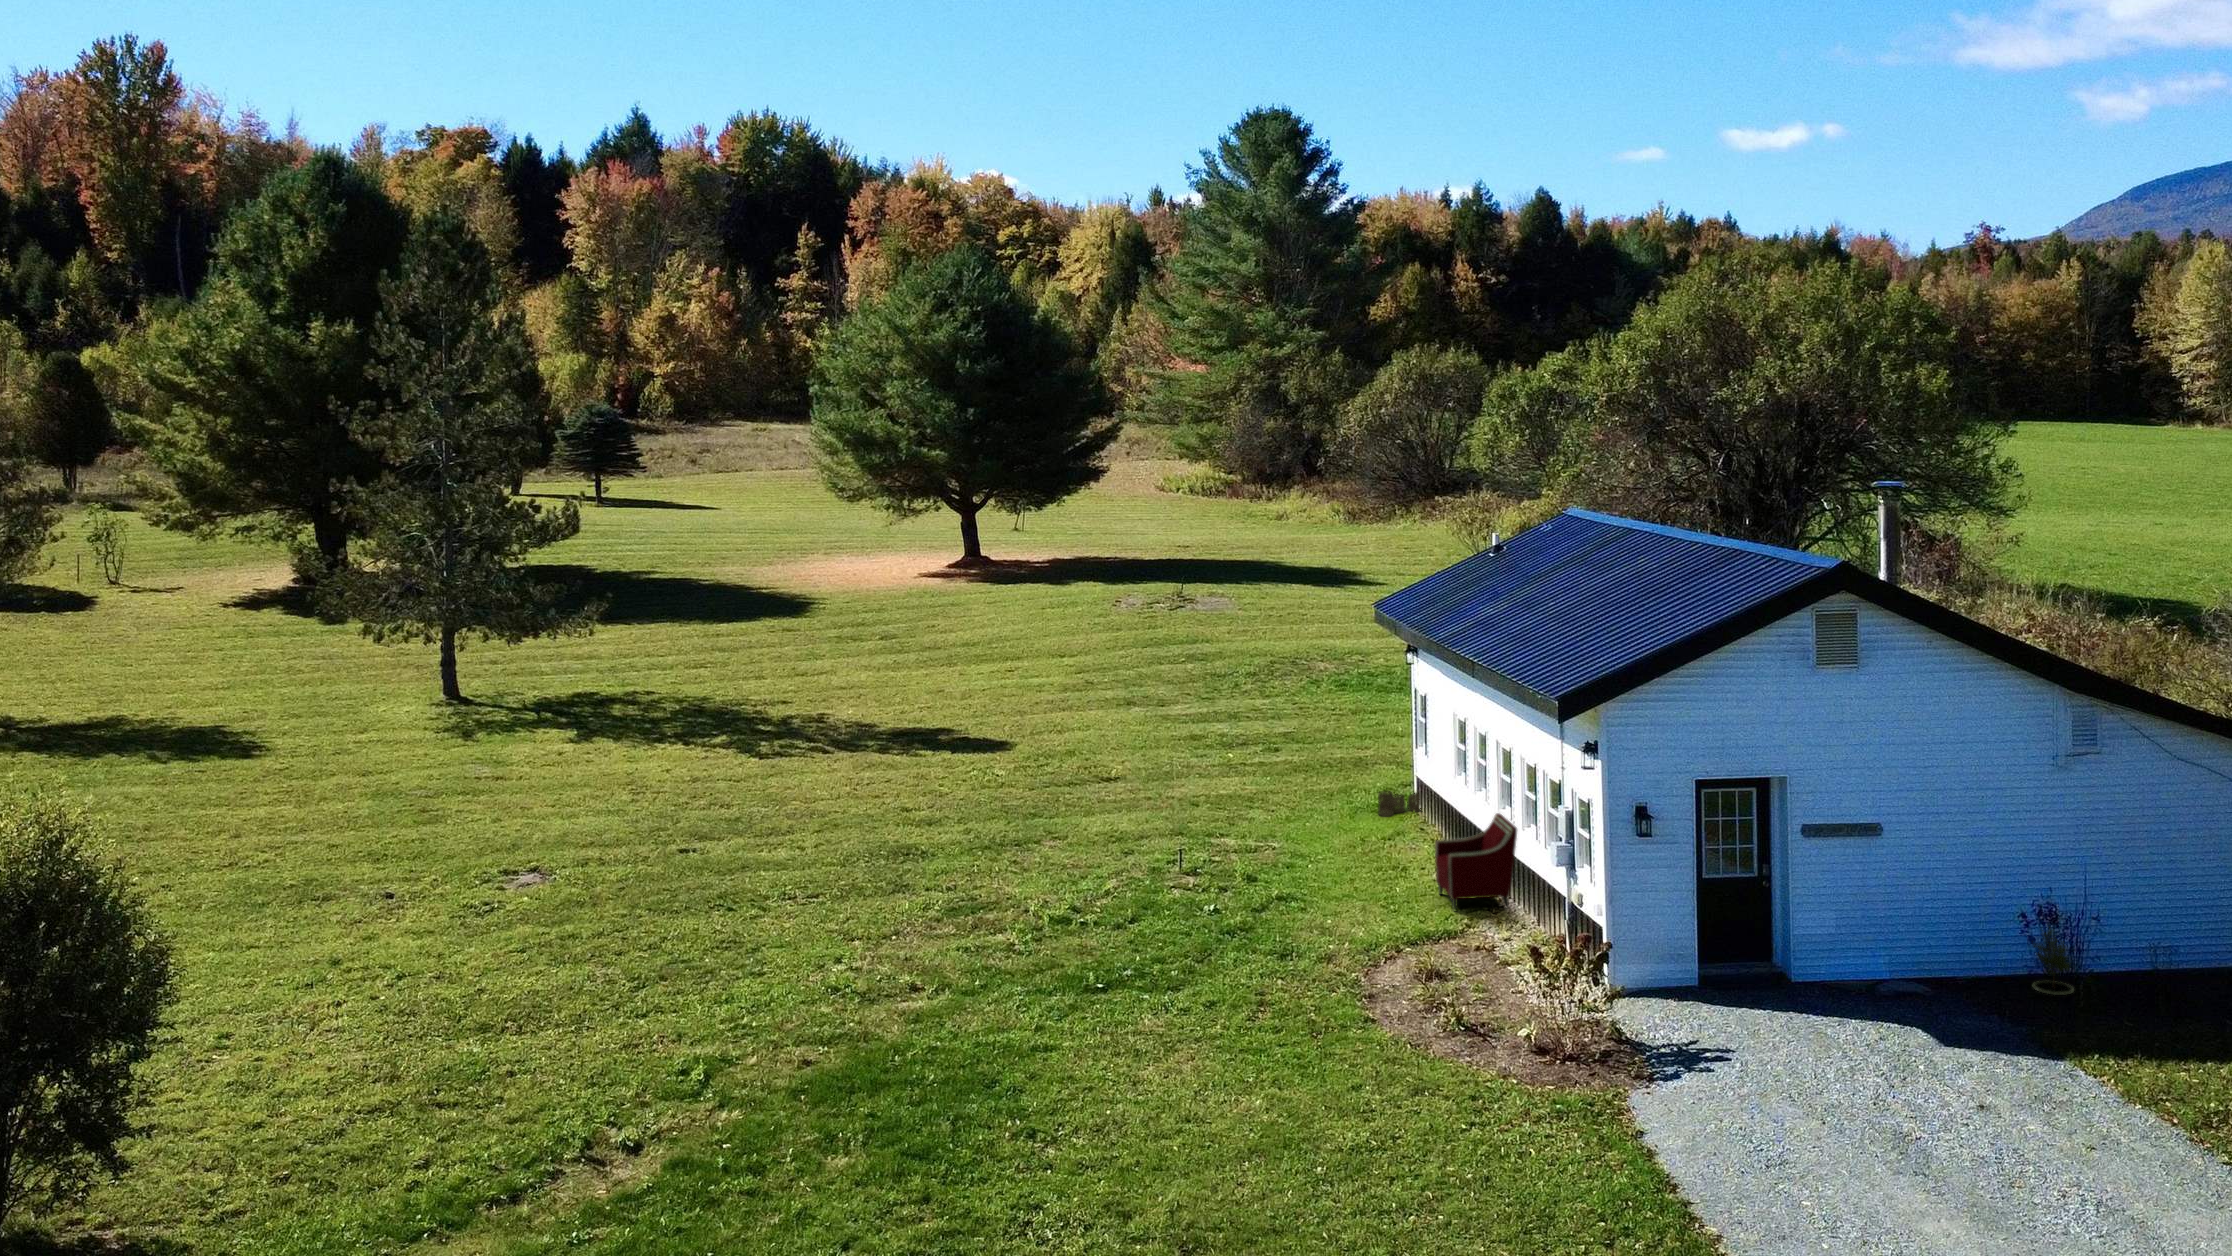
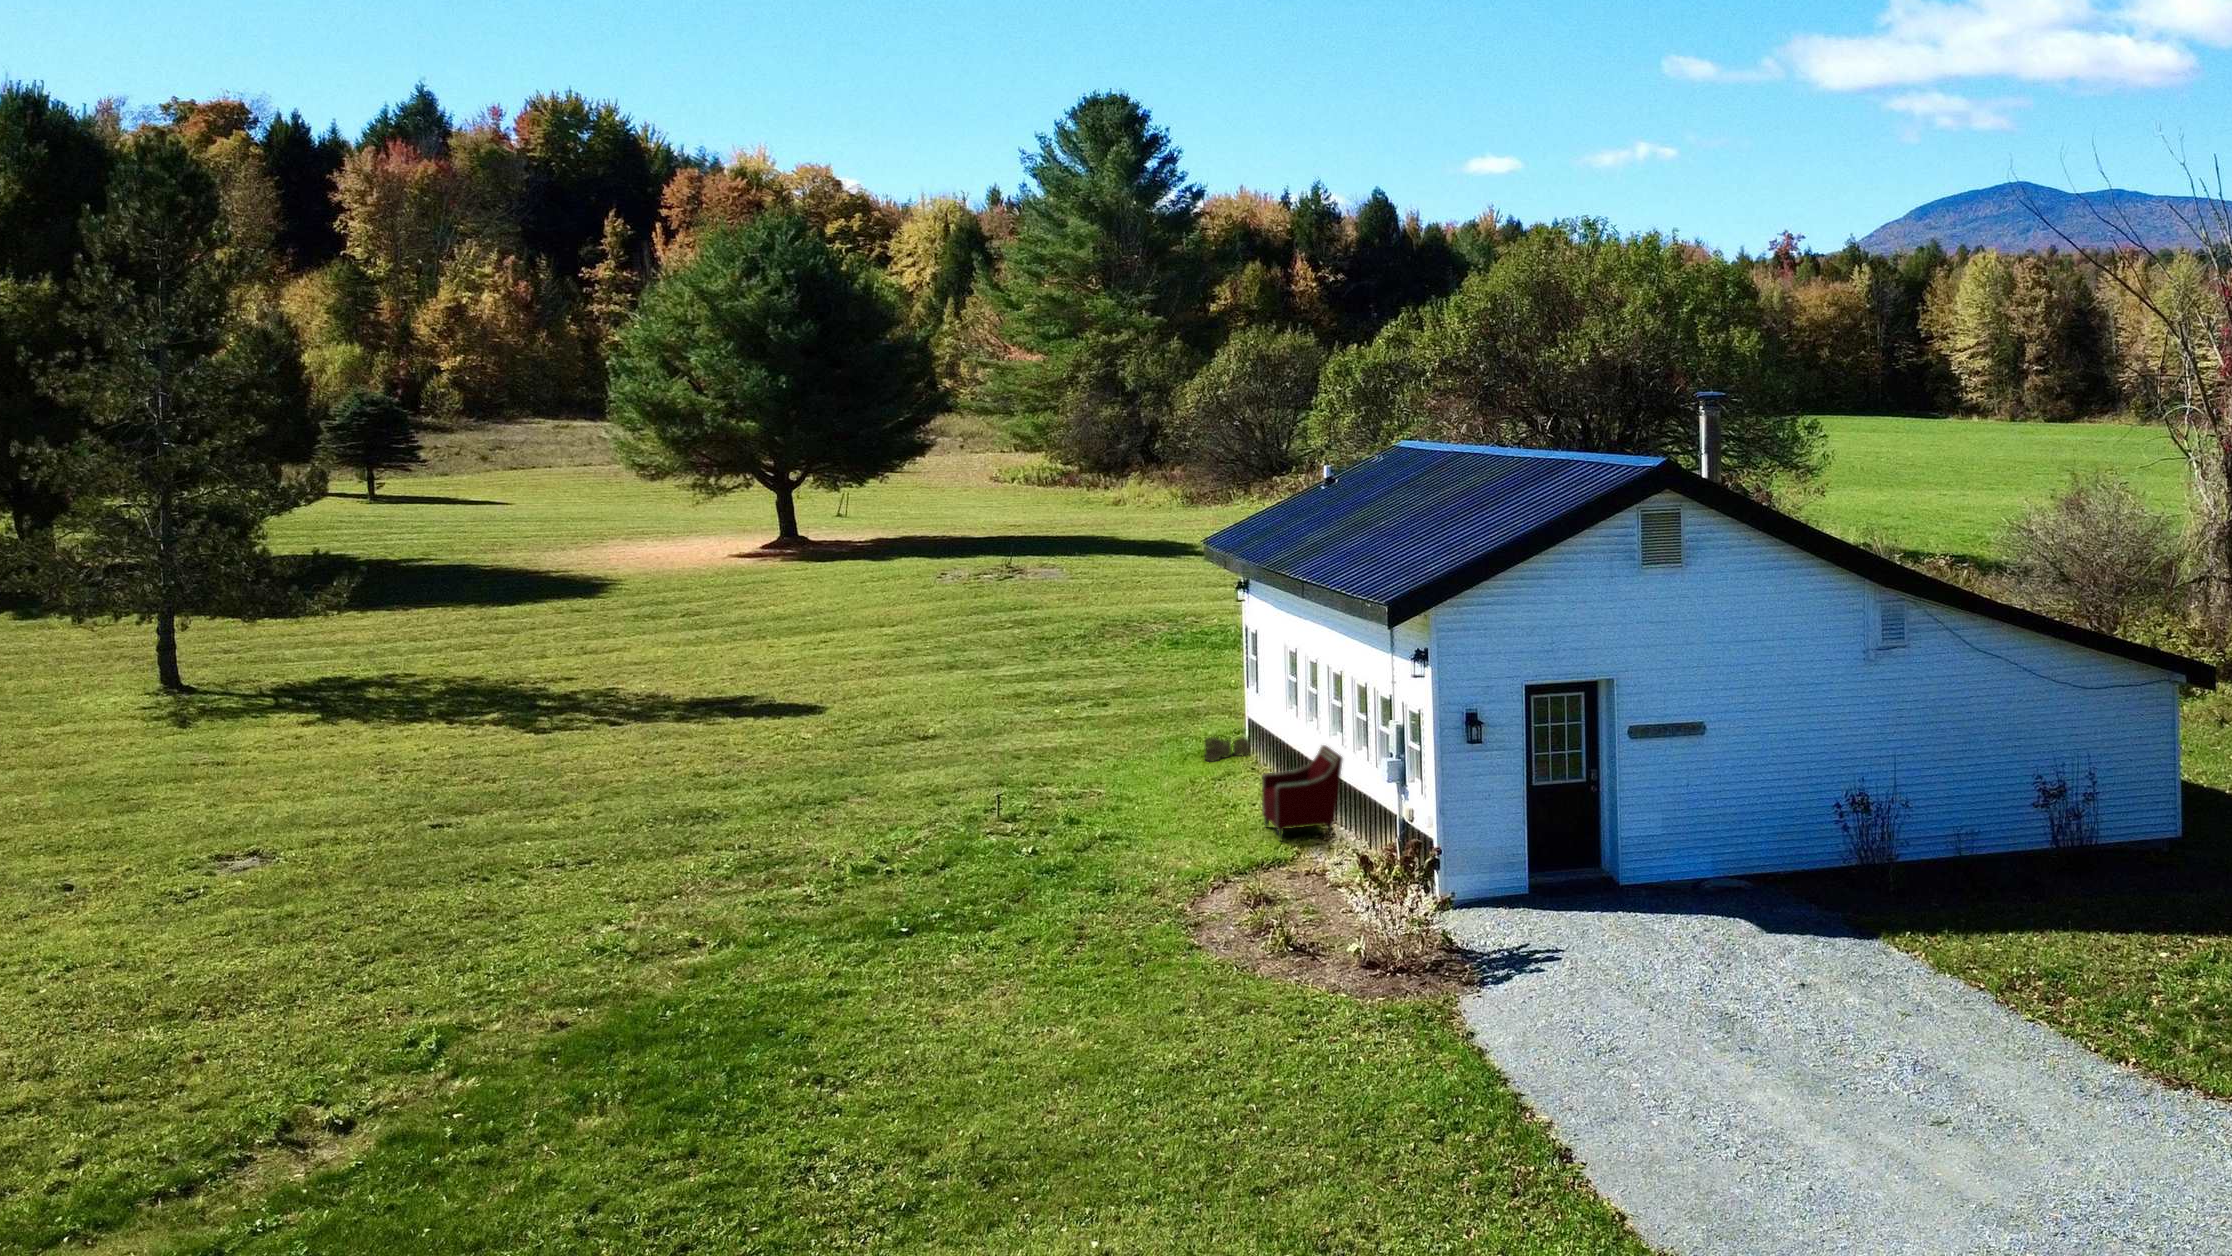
potted tree: present [2032,927,2074,995] -> none [1804,819,1840,884]

